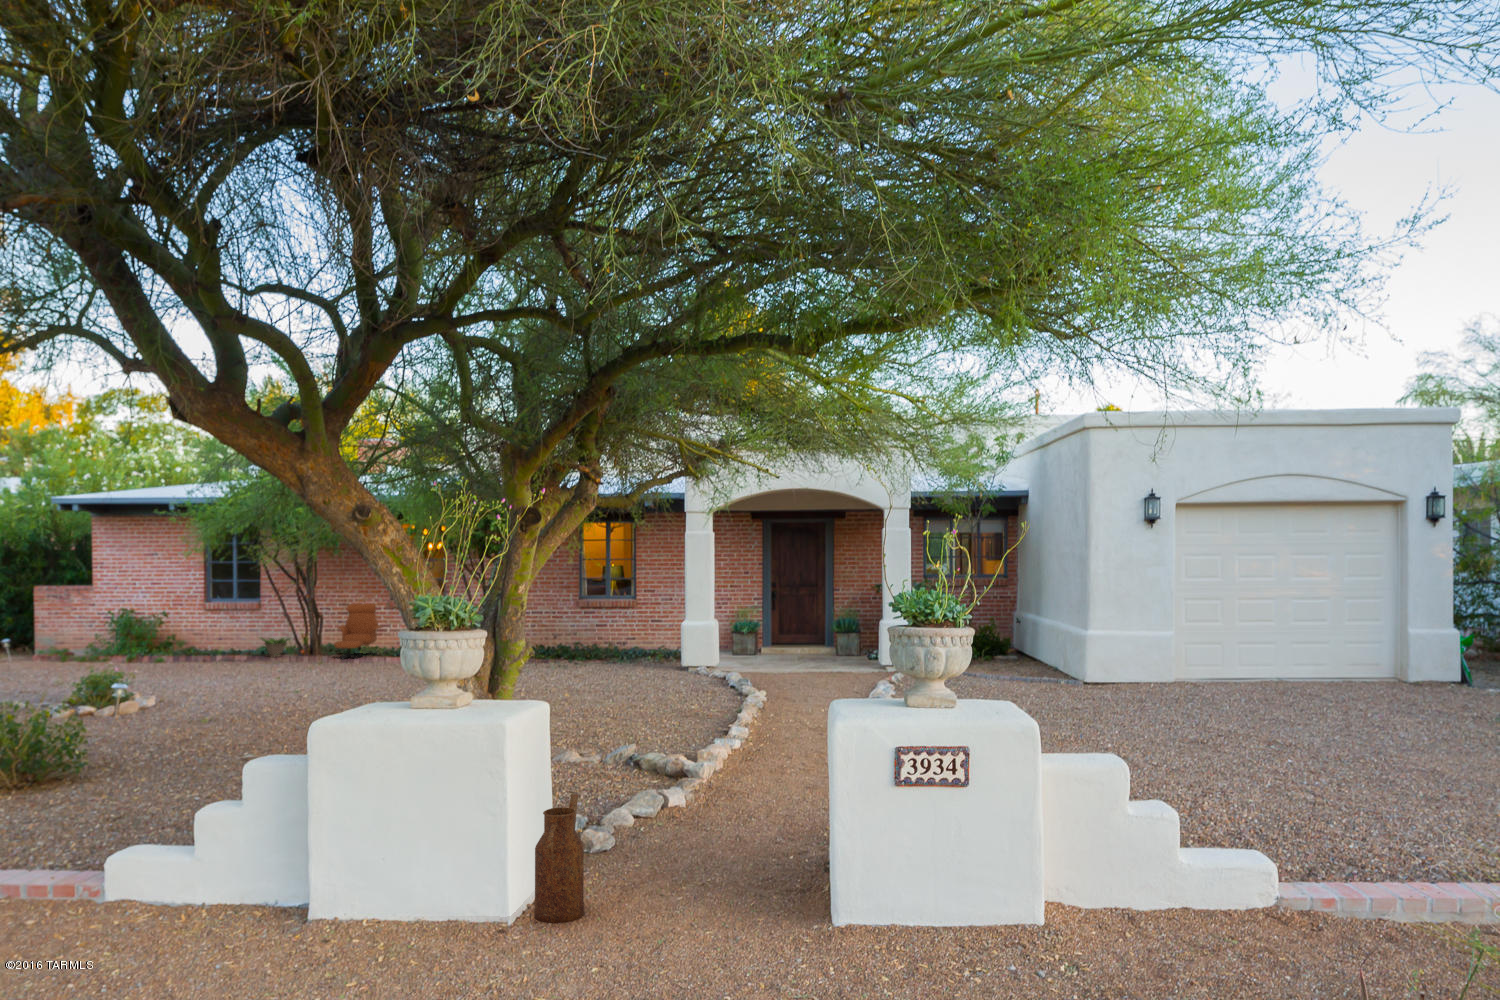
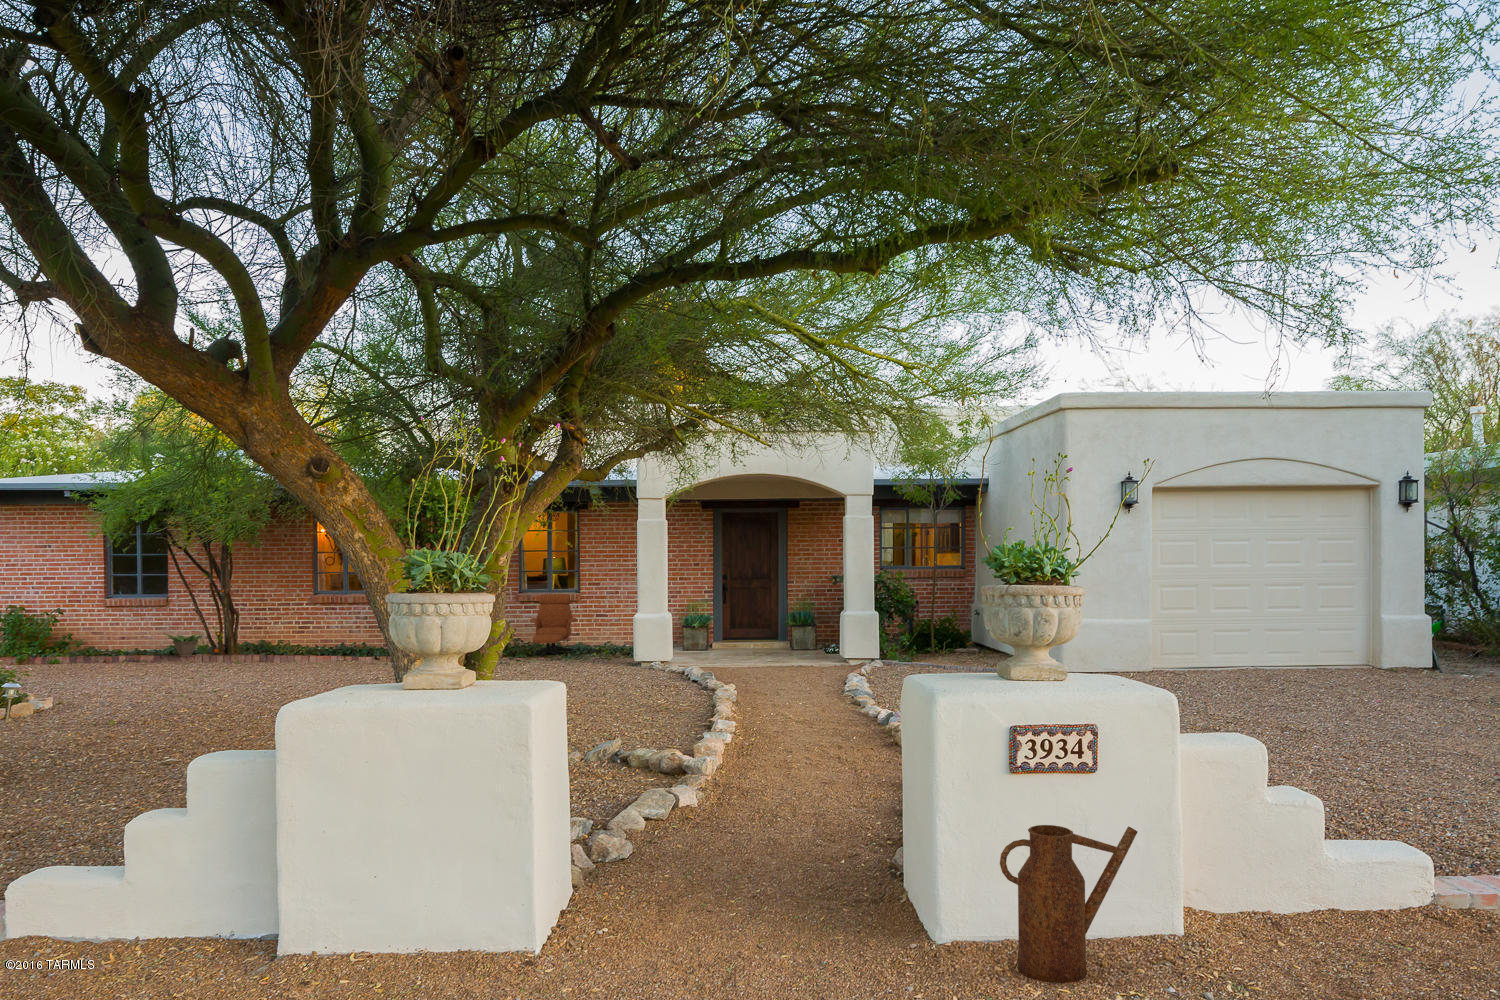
lounge chair: present [334,604,381,659] -> present [530,594,578,656]
watering can: present [534,794,584,923] -> present [1000,825,1137,983]

